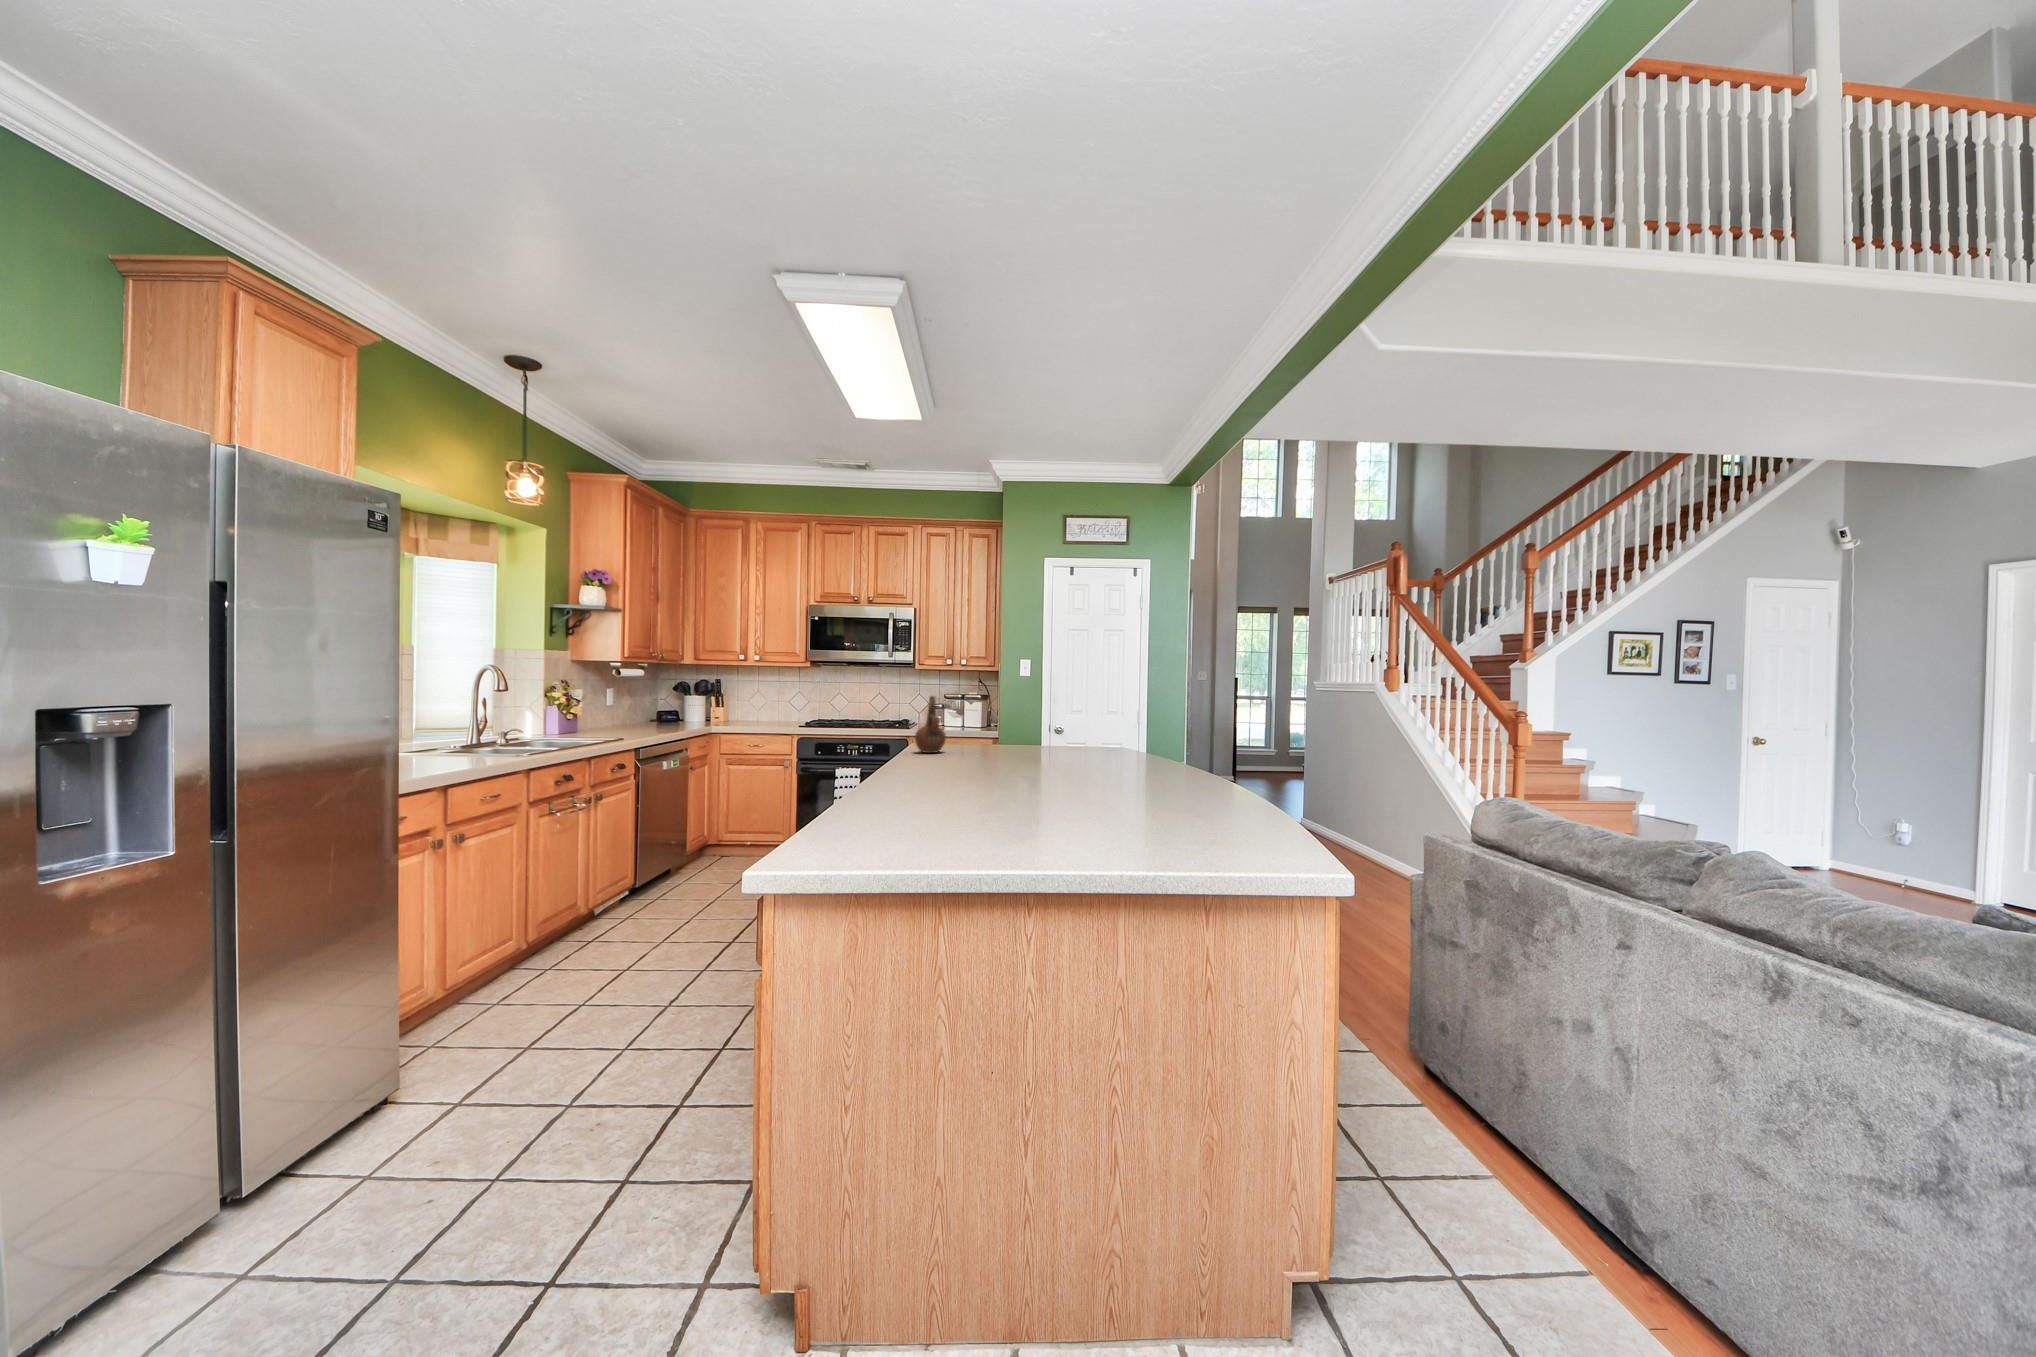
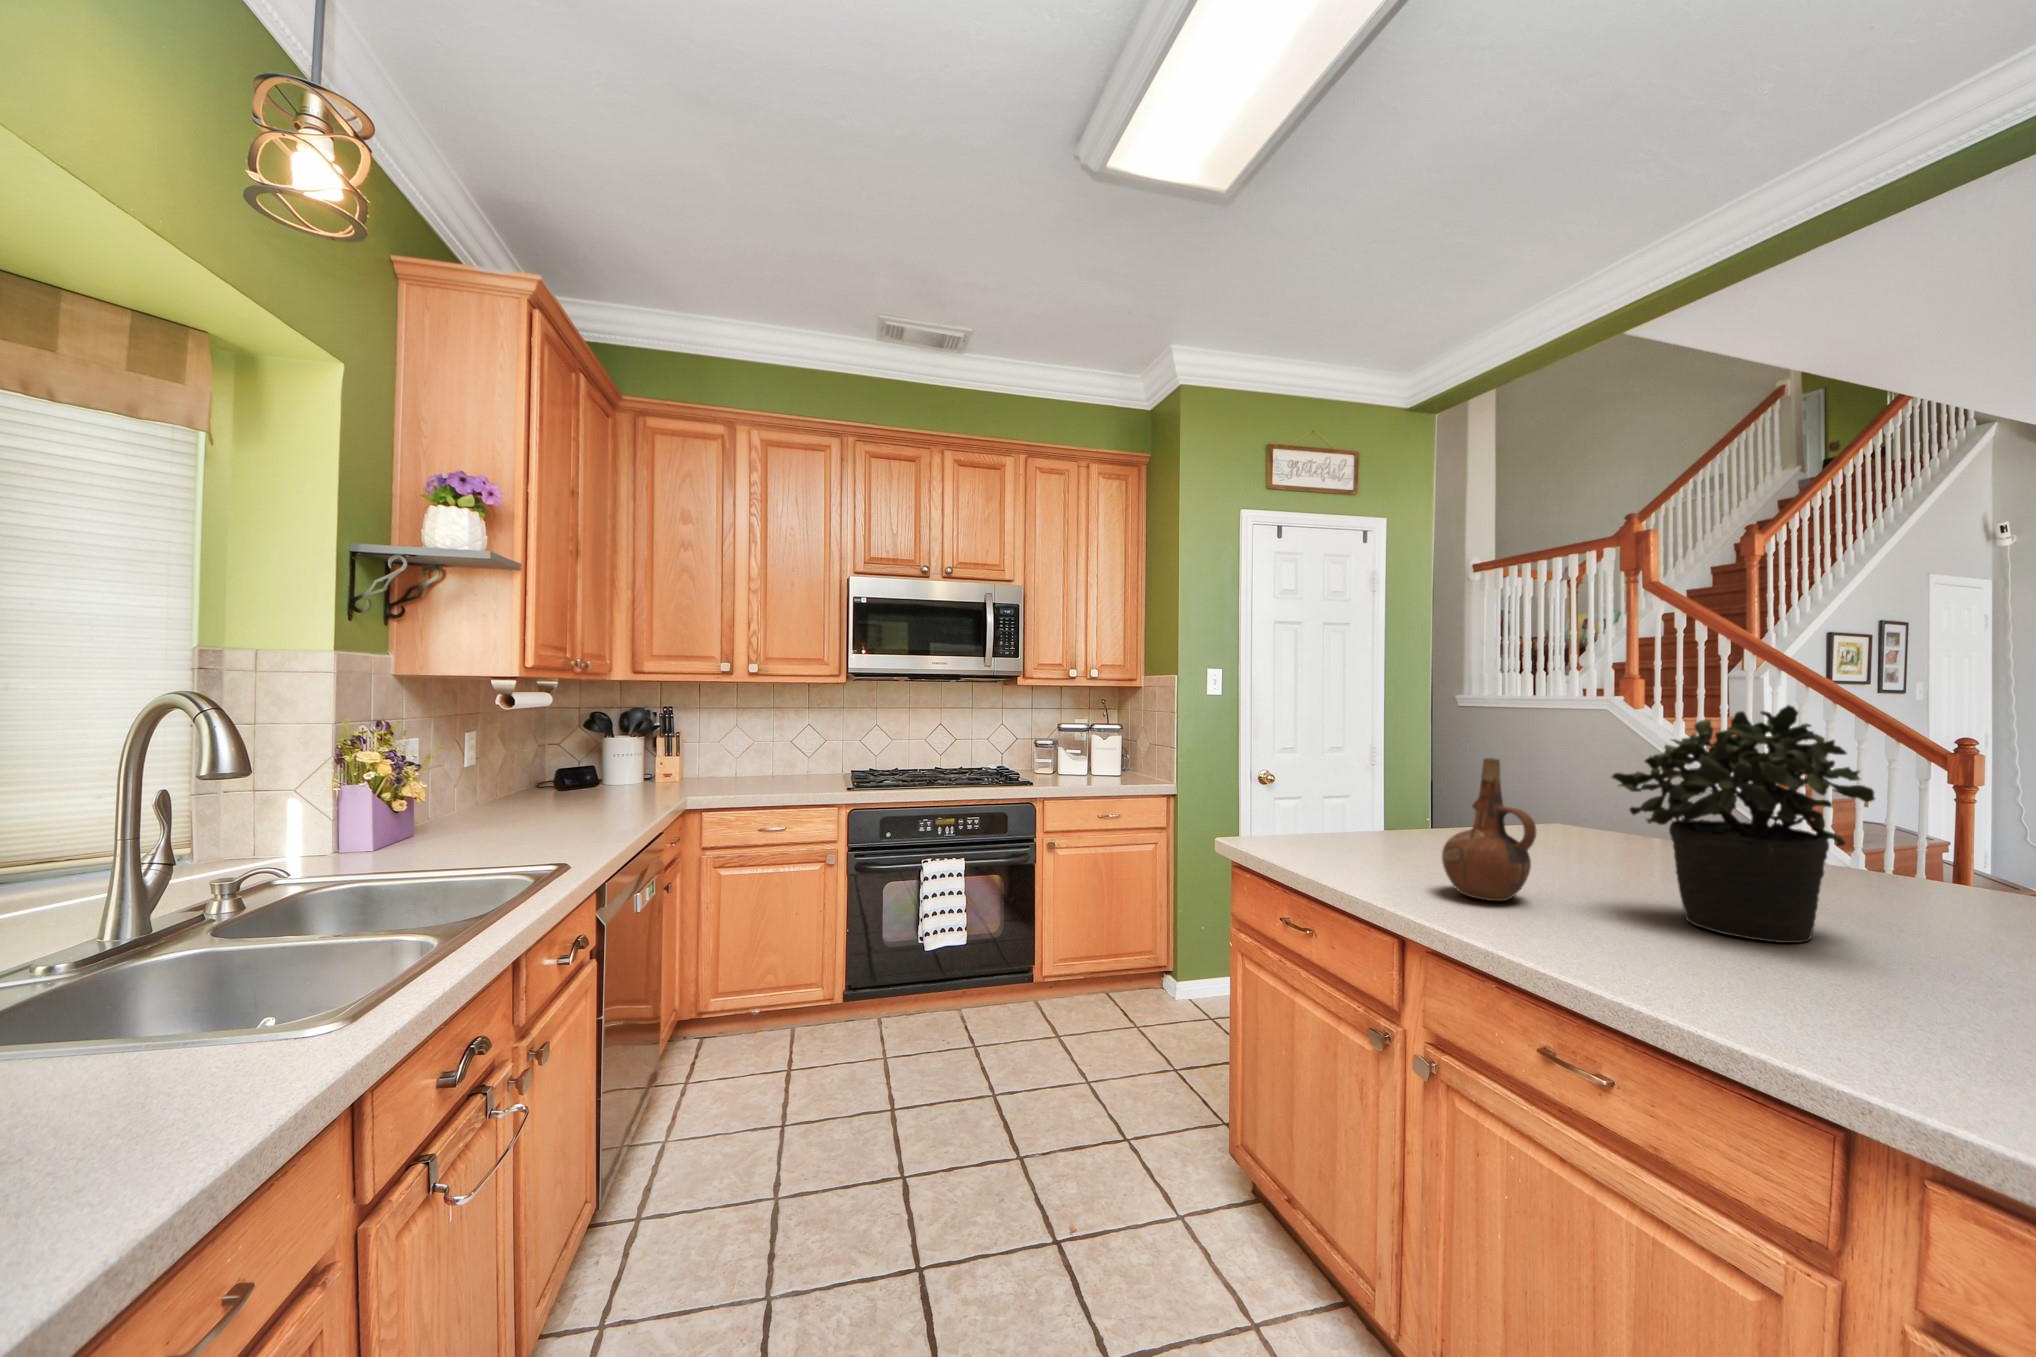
potted plant: none [951,672,1011,760] -> present [1612,705,1875,943]

